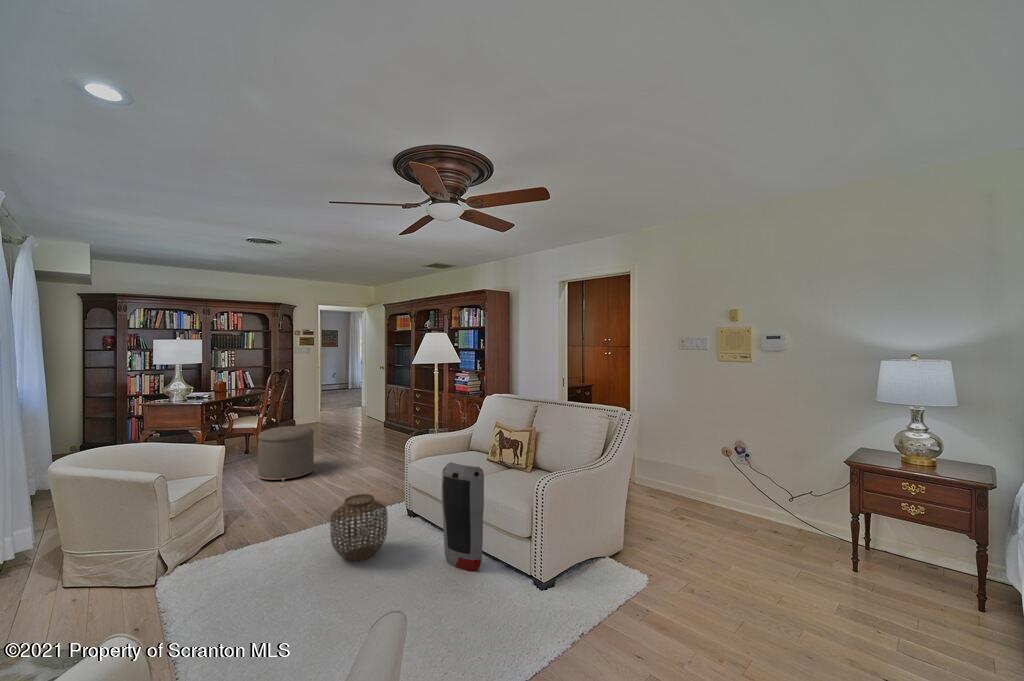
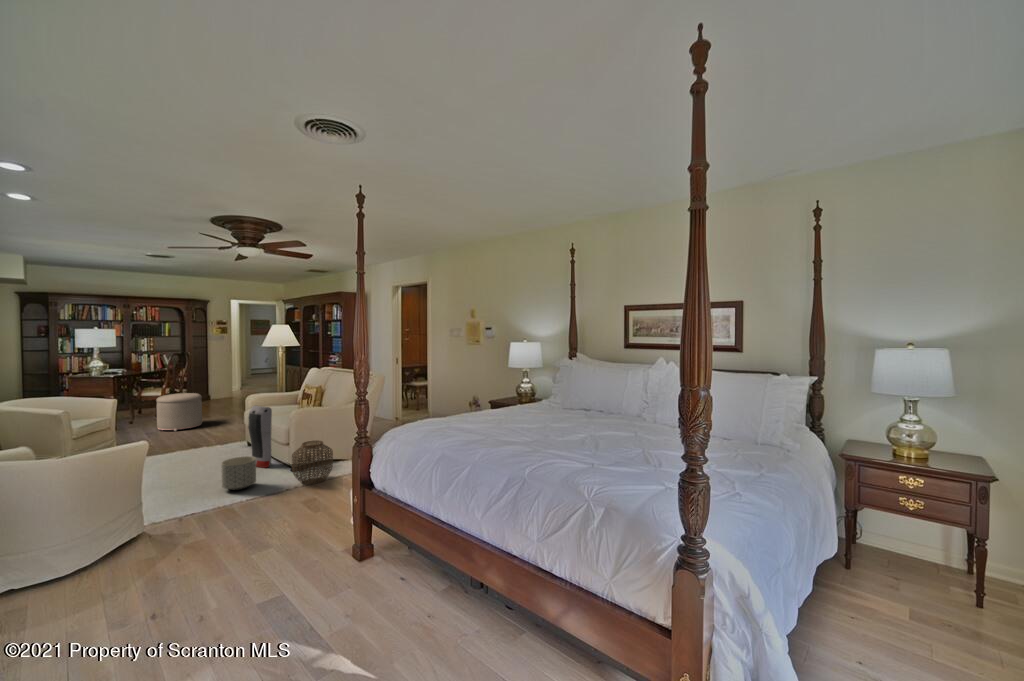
woven basket: present [330,494,388,561] -> present [292,440,333,485]
planter: none [448,568,503,644] -> present [221,456,256,490]

